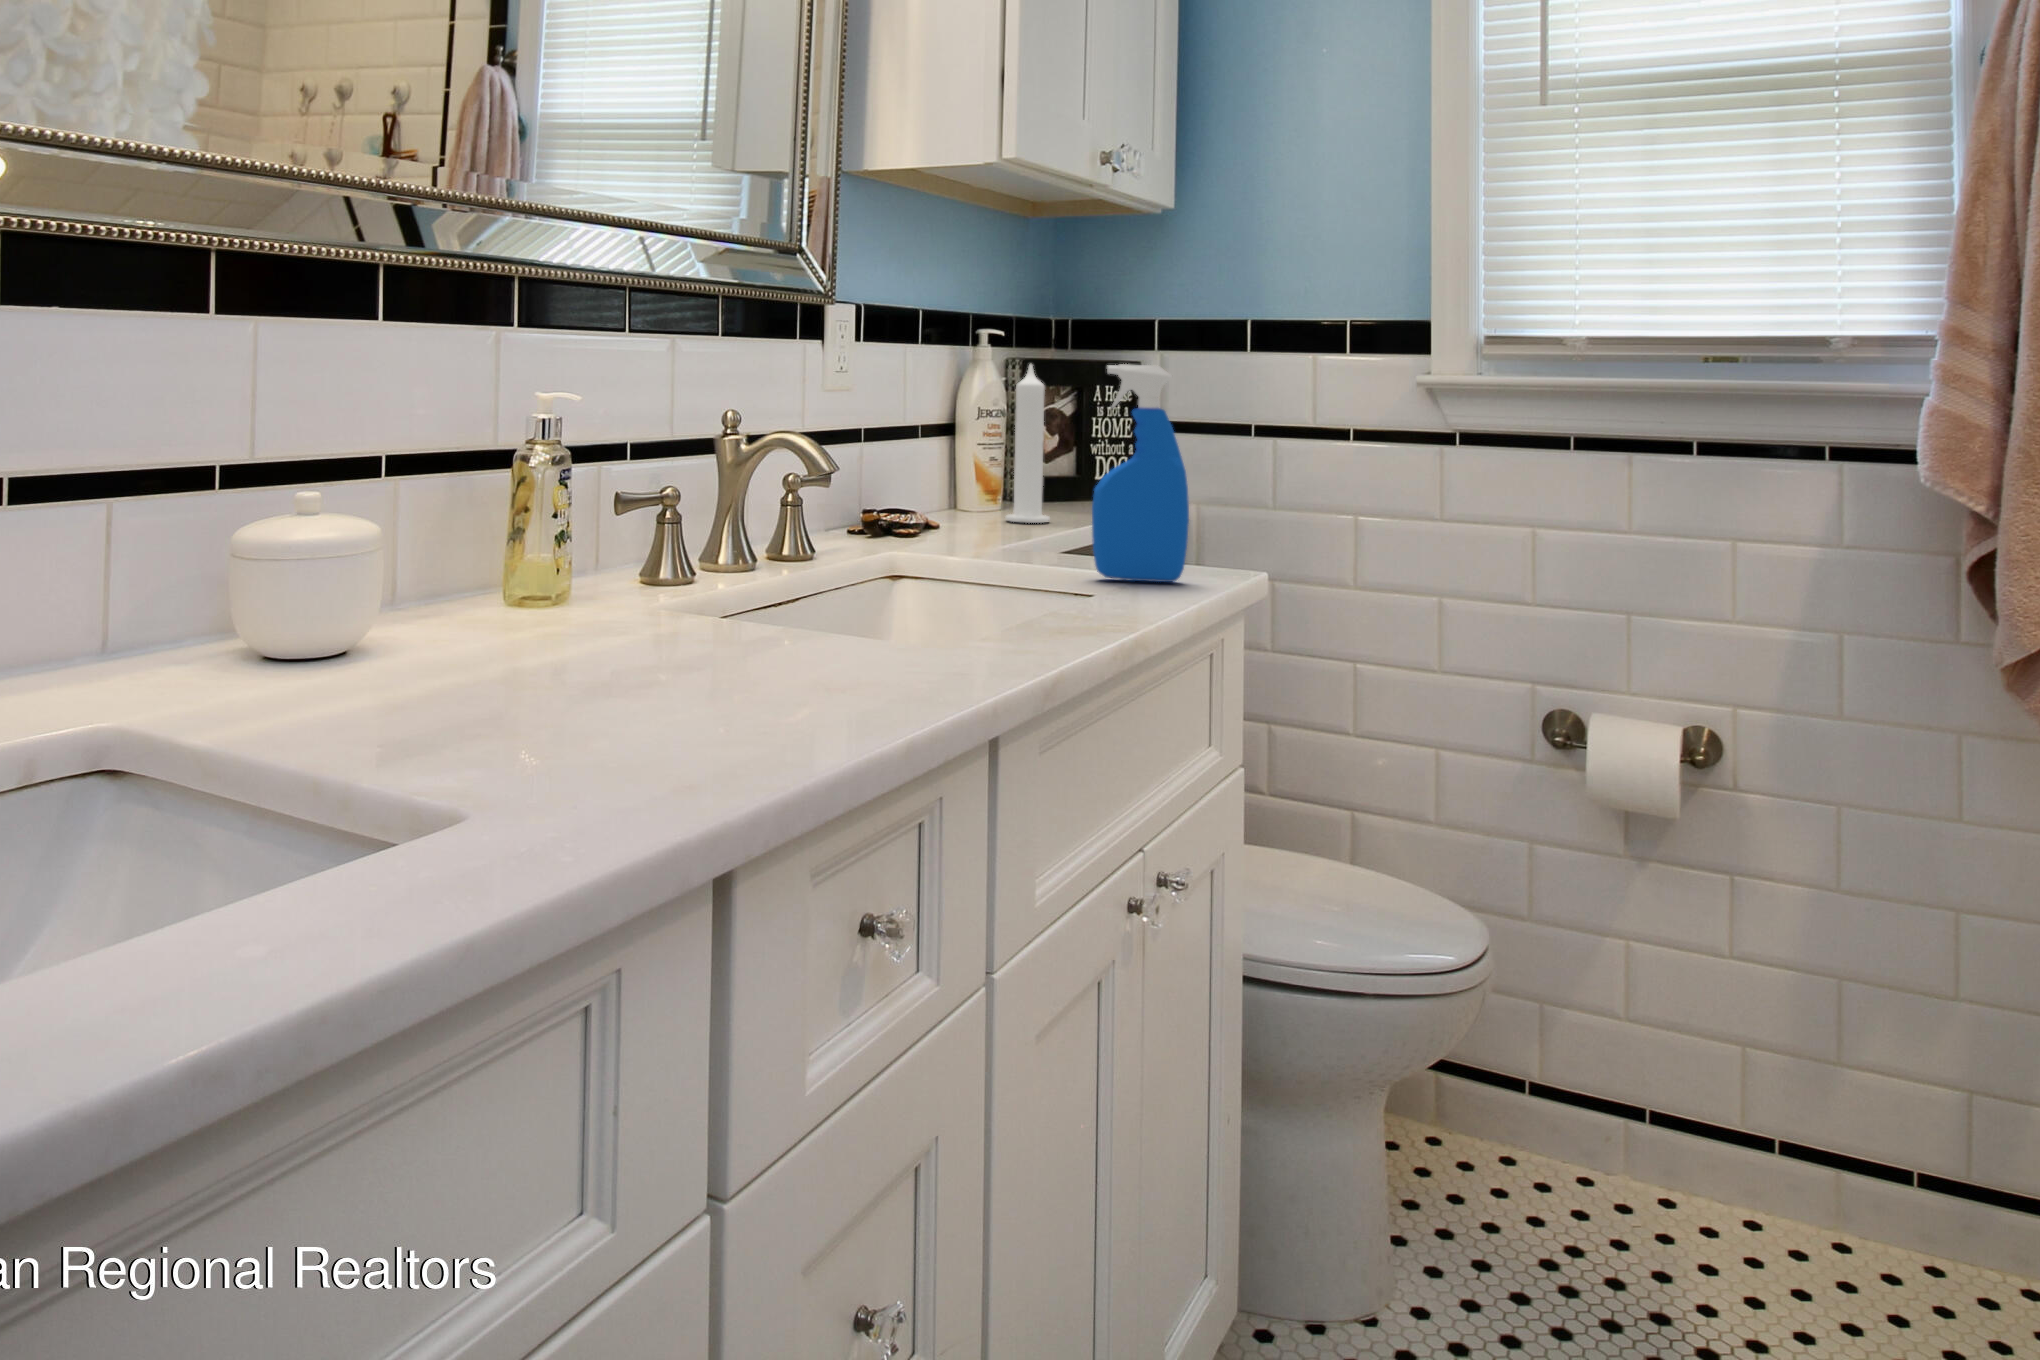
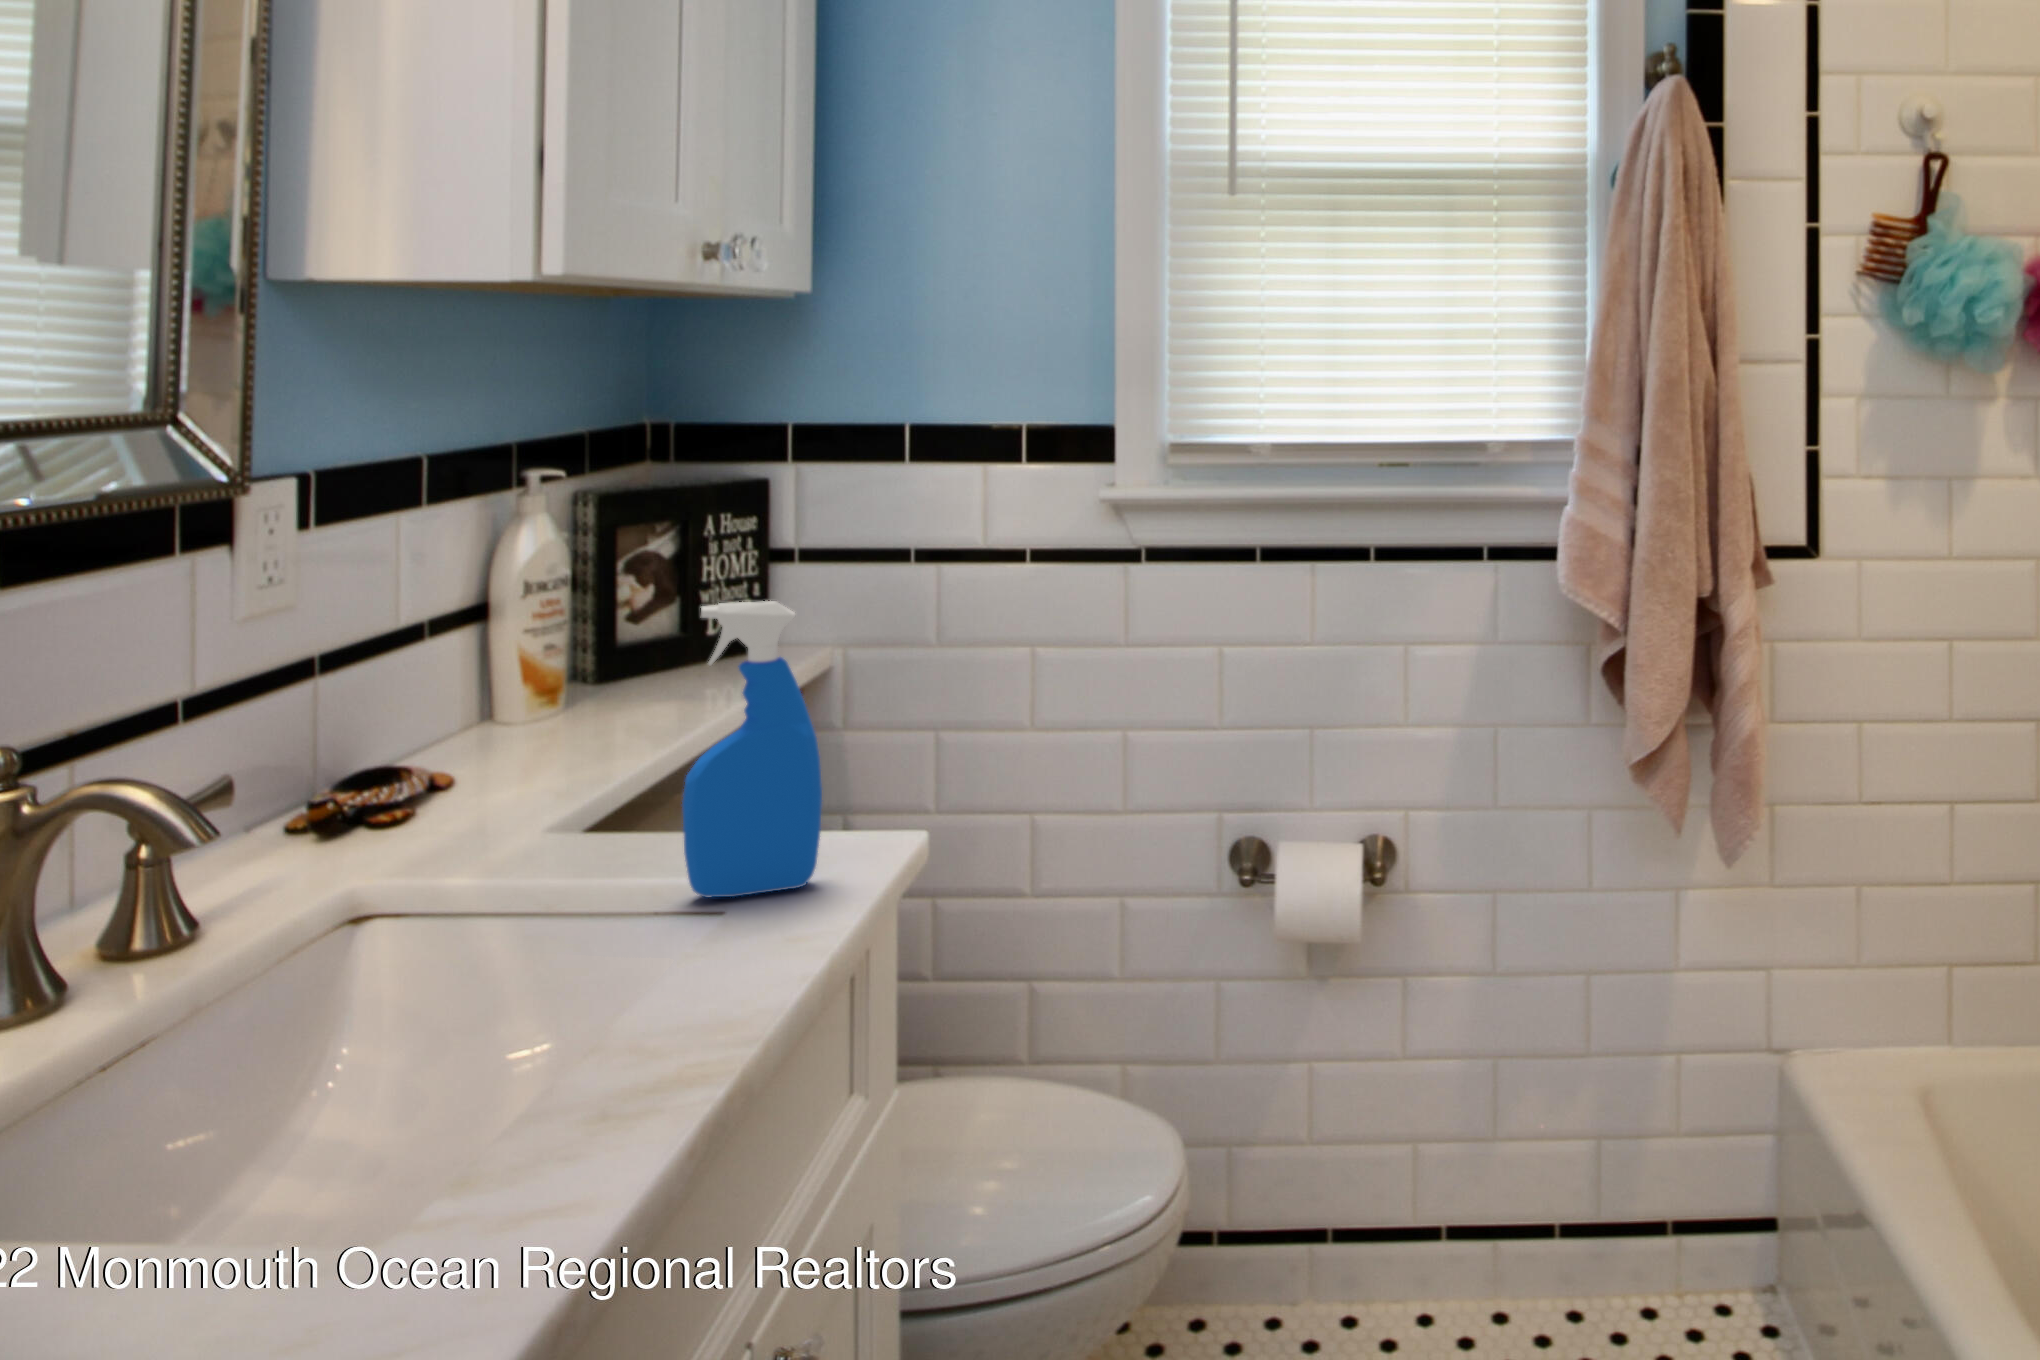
candle: present [1005,364,1050,523] -> none [571,516,639,736]

